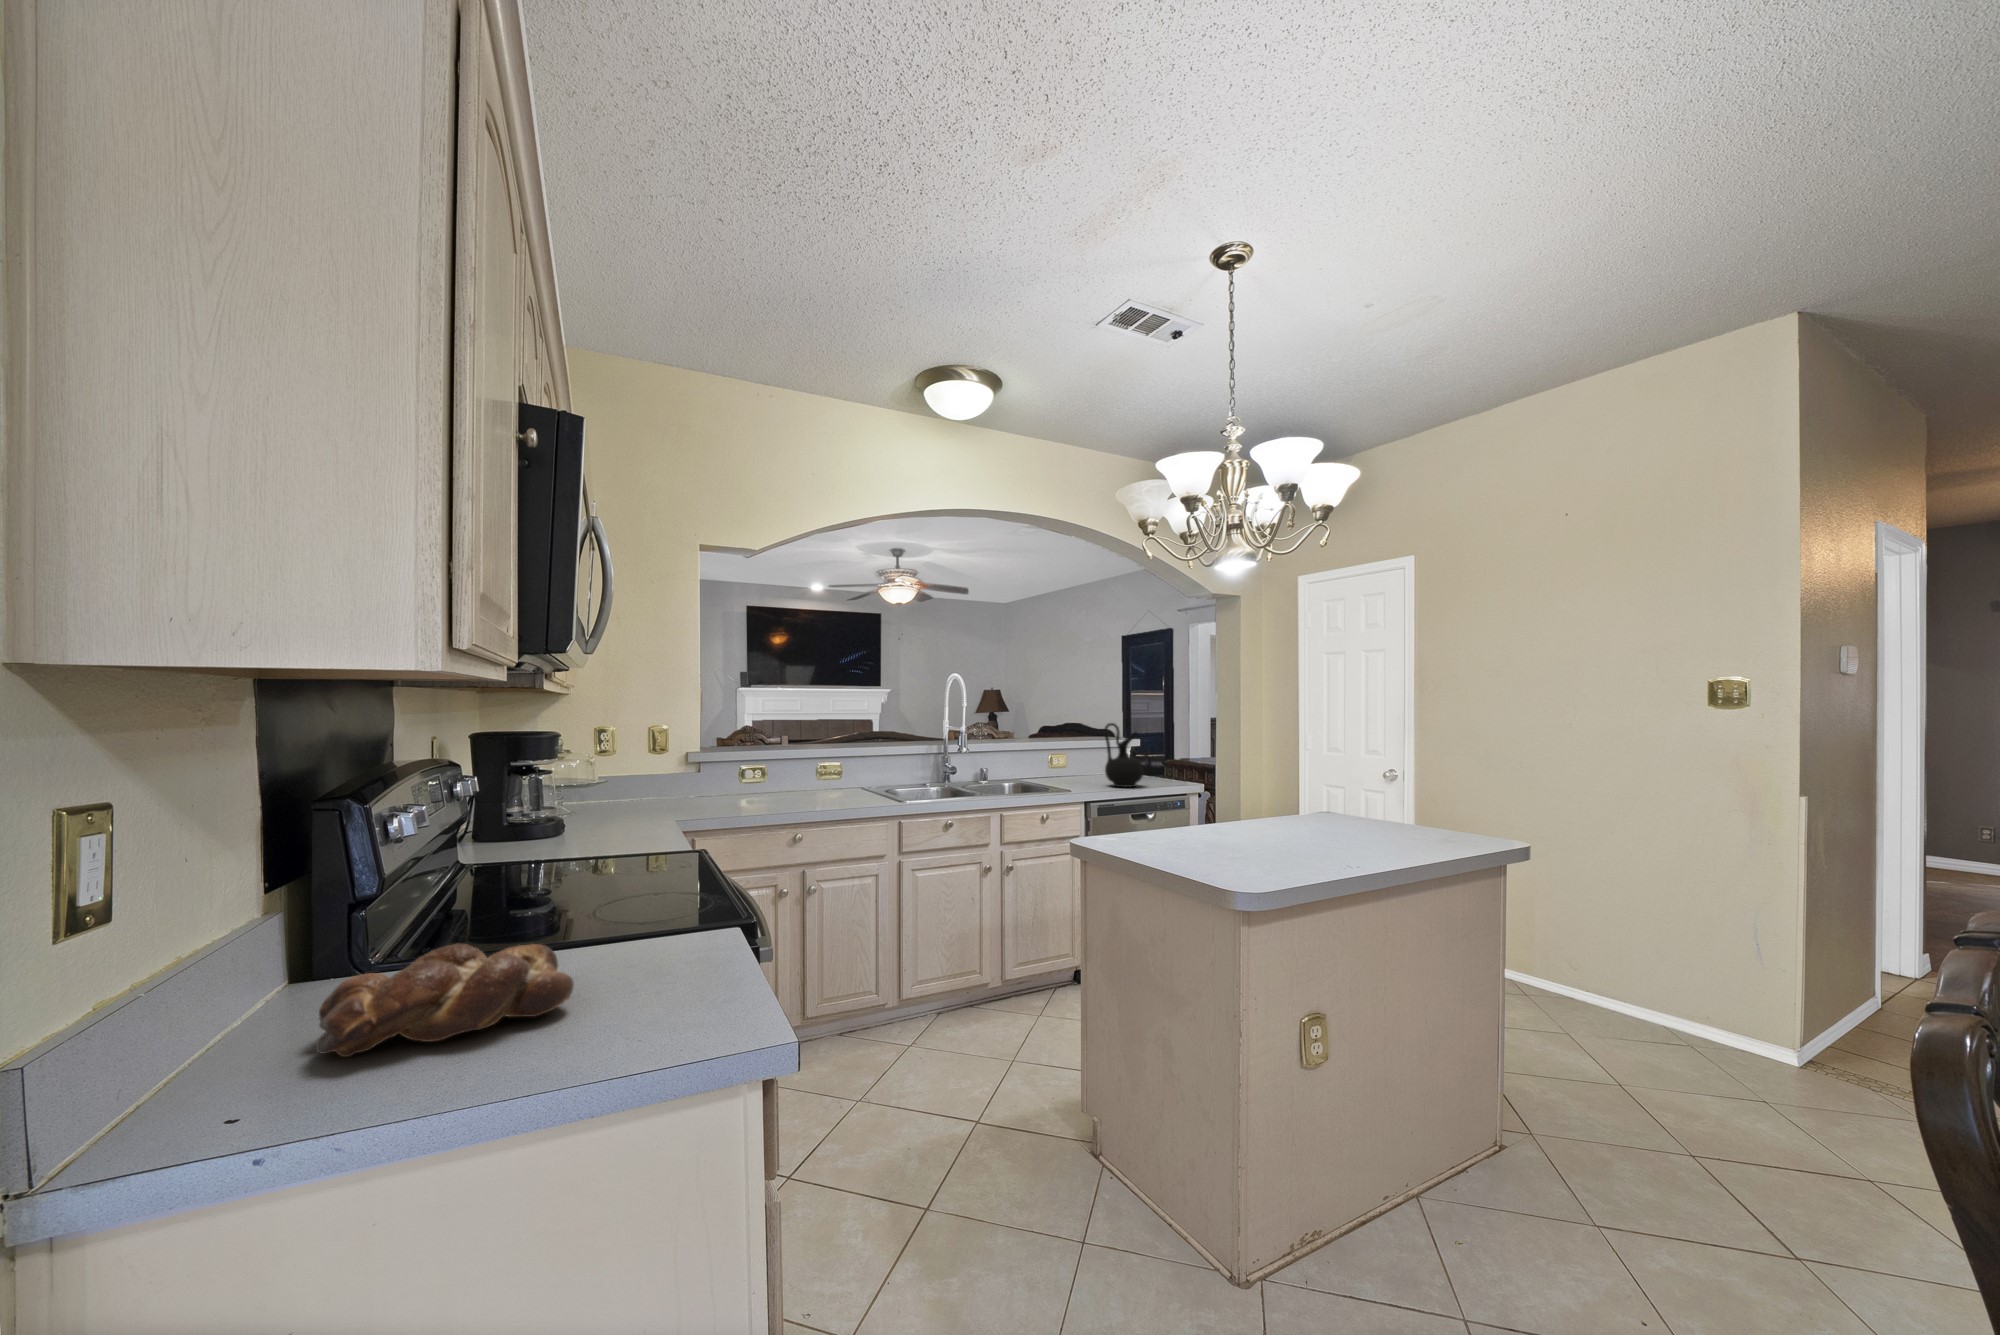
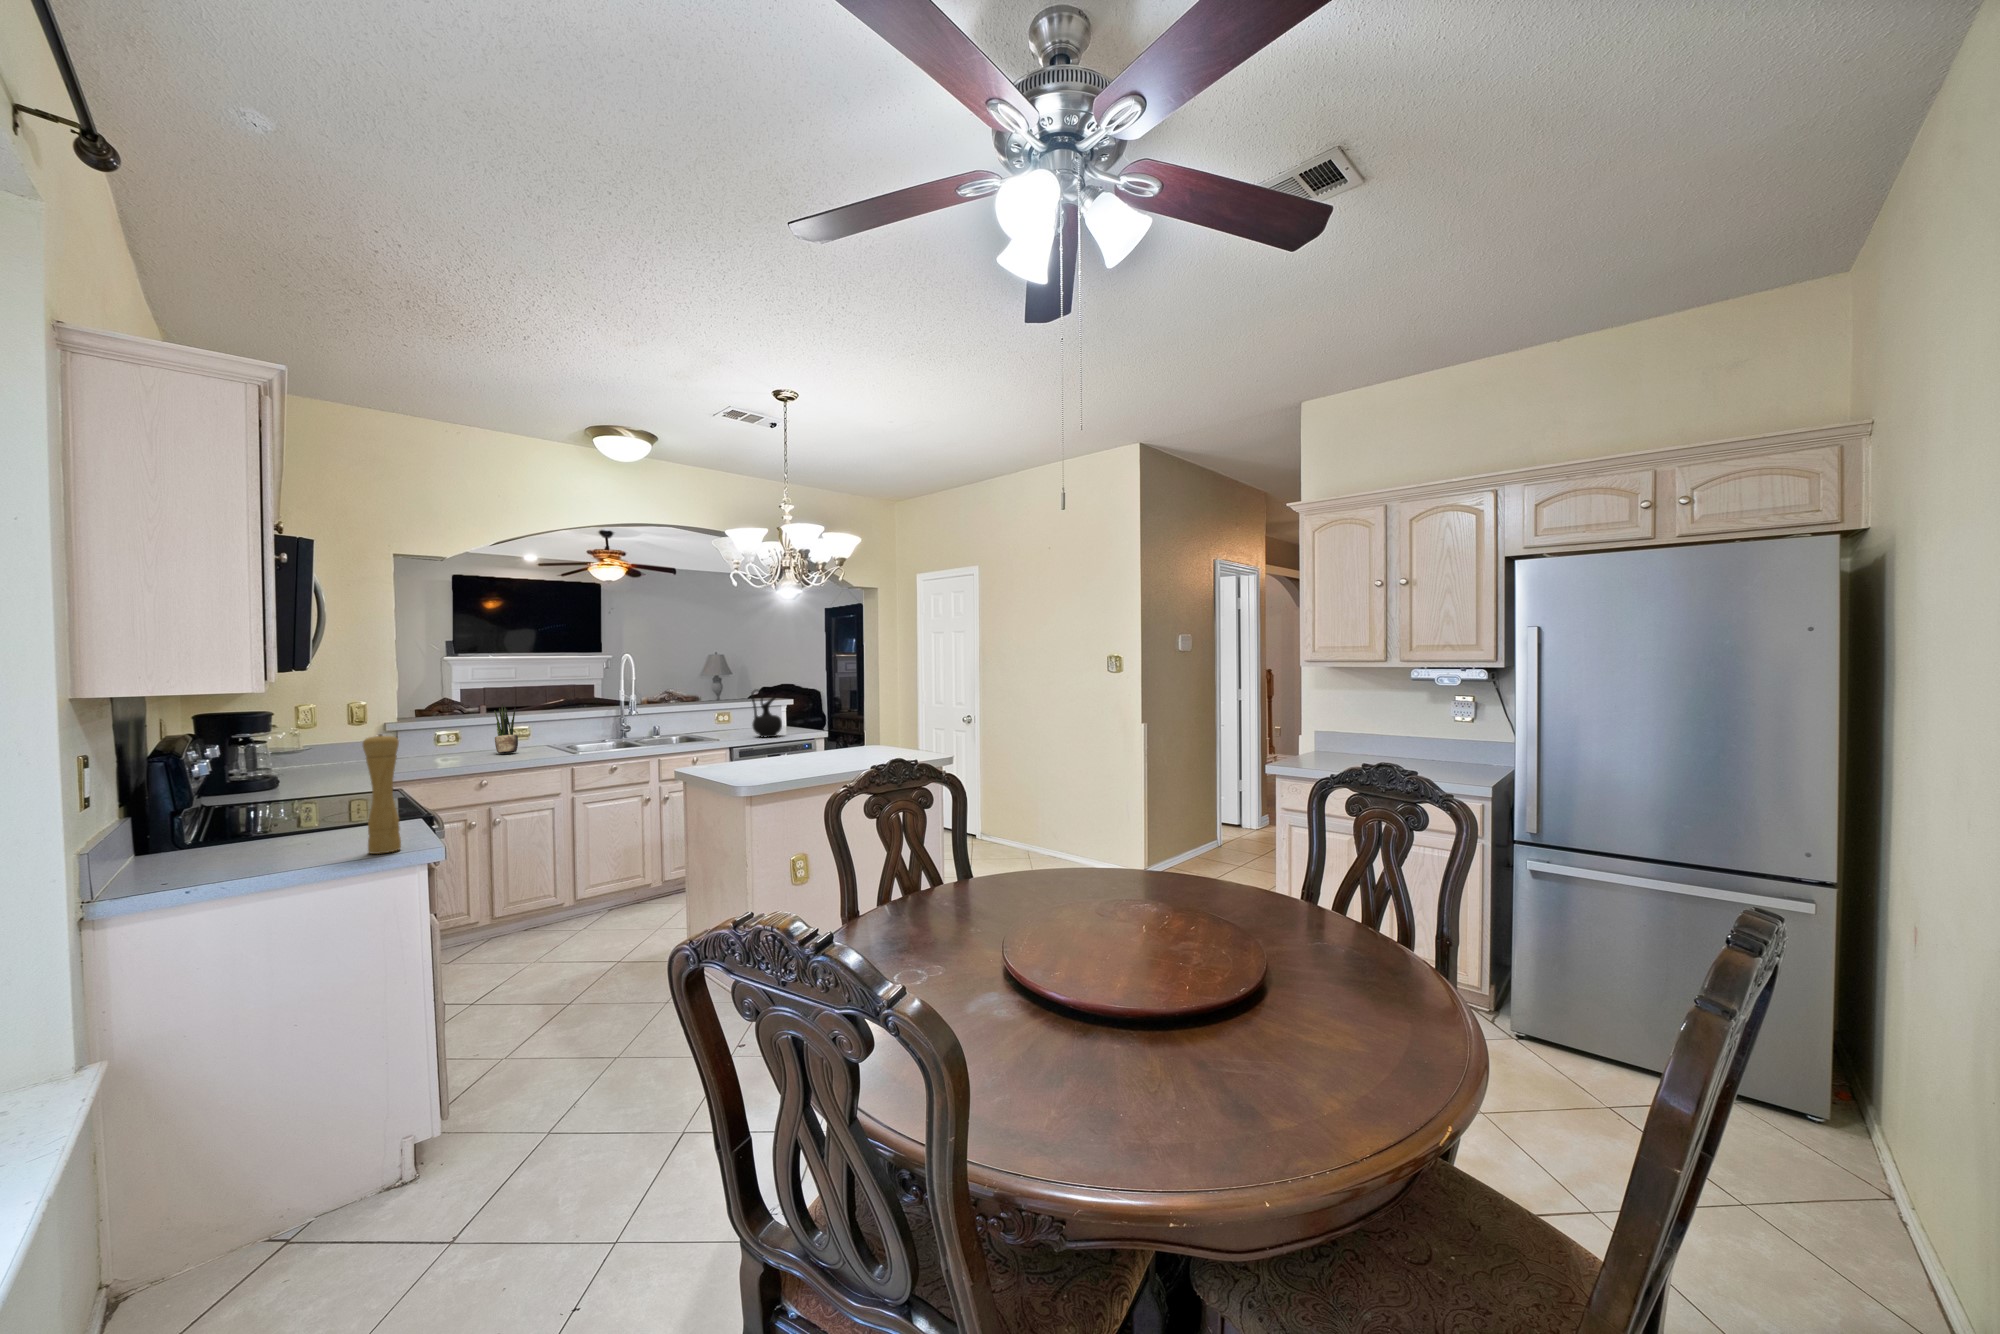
potted plant: none [806,732,833,796] -> present [494,704,518,753]
pepper mill: none [651,779,716,1038] -> present [363,734,401,854]
bread loaf: present [316,944,574,1057] -> none [181,821,322,869]

